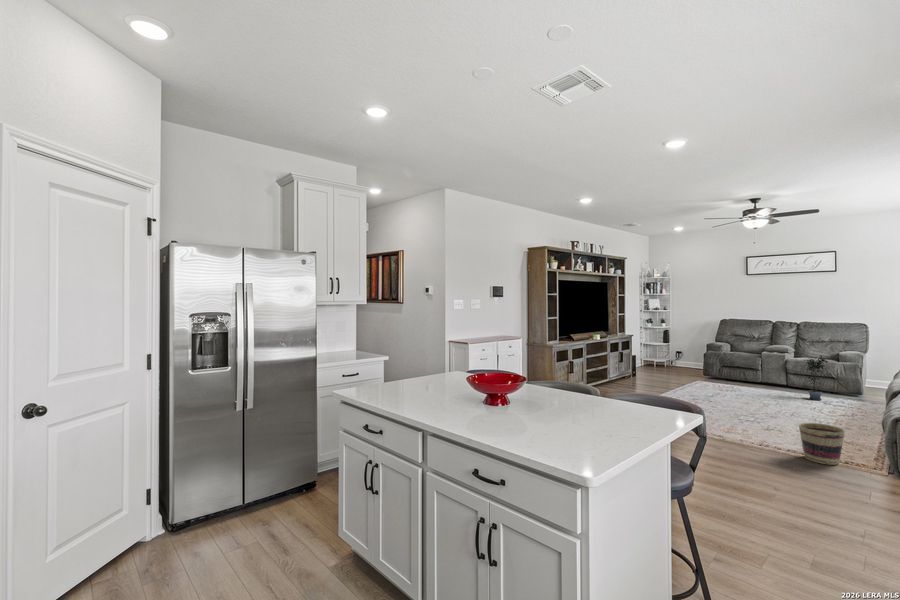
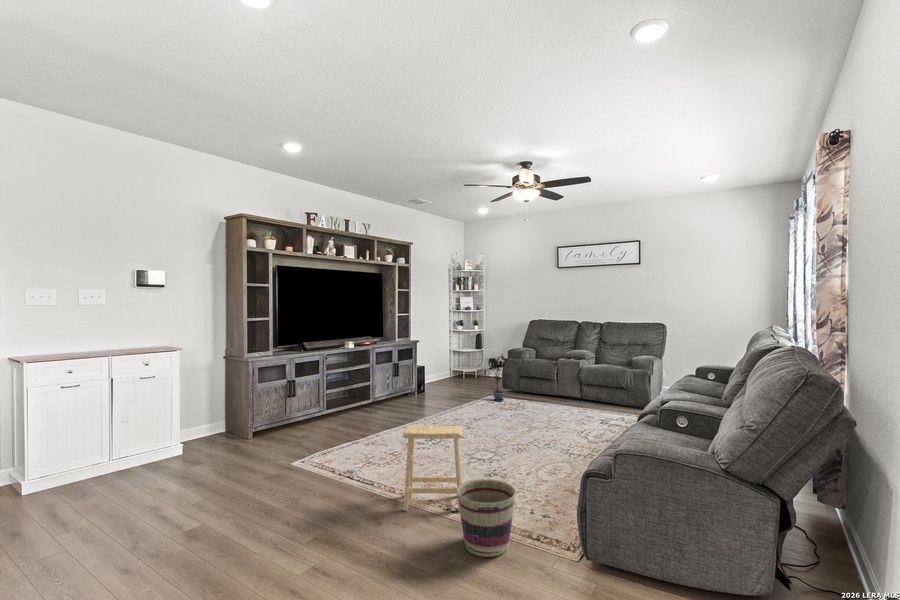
potted plant: present [806,356,828,400] -> present [488,354,508,401]
footstool: none [730,391,782,445] -> present [403,425,462,511]

